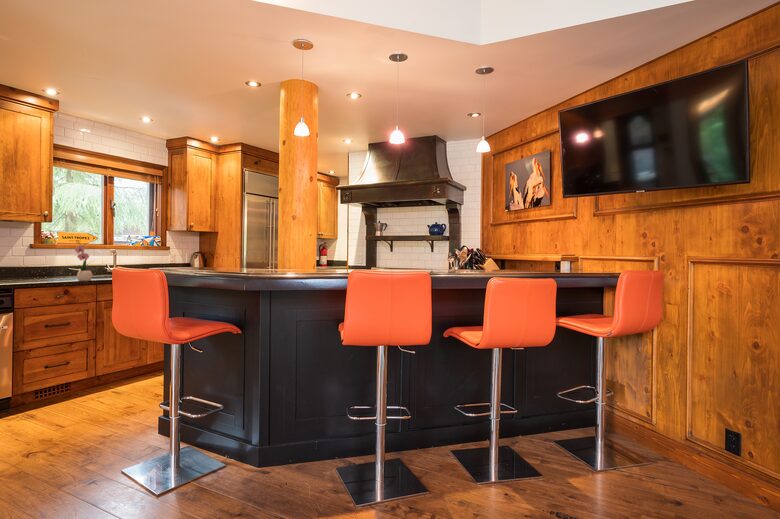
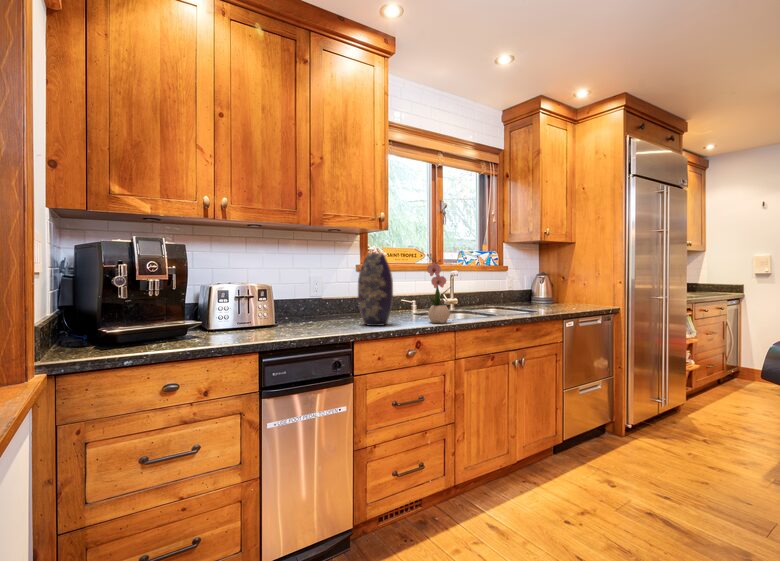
vase: none [23,239,50,282] -> present [358,253,393,326]

